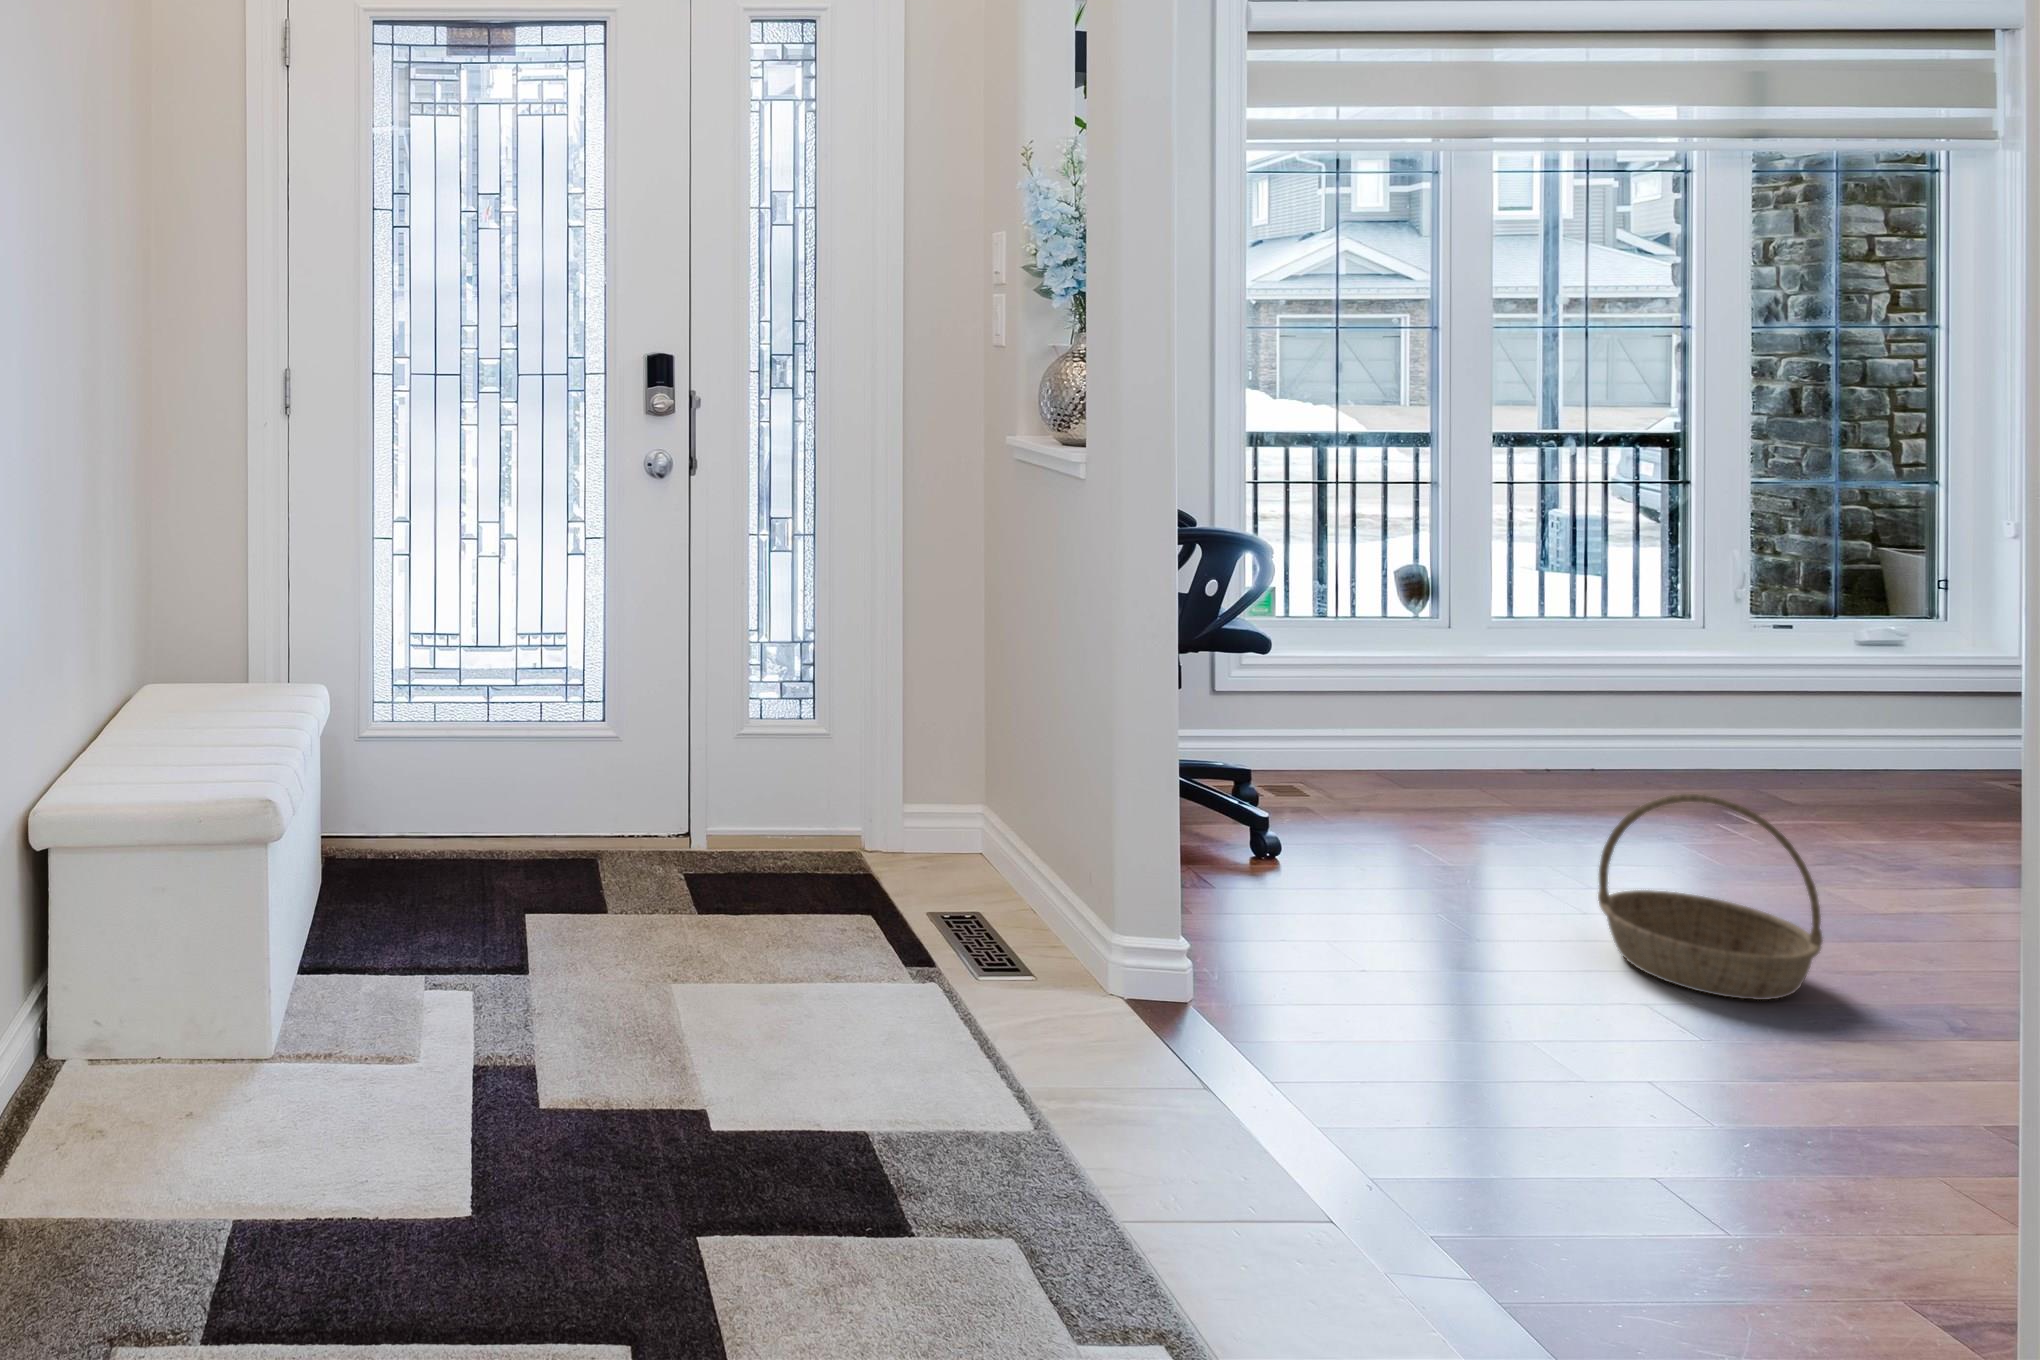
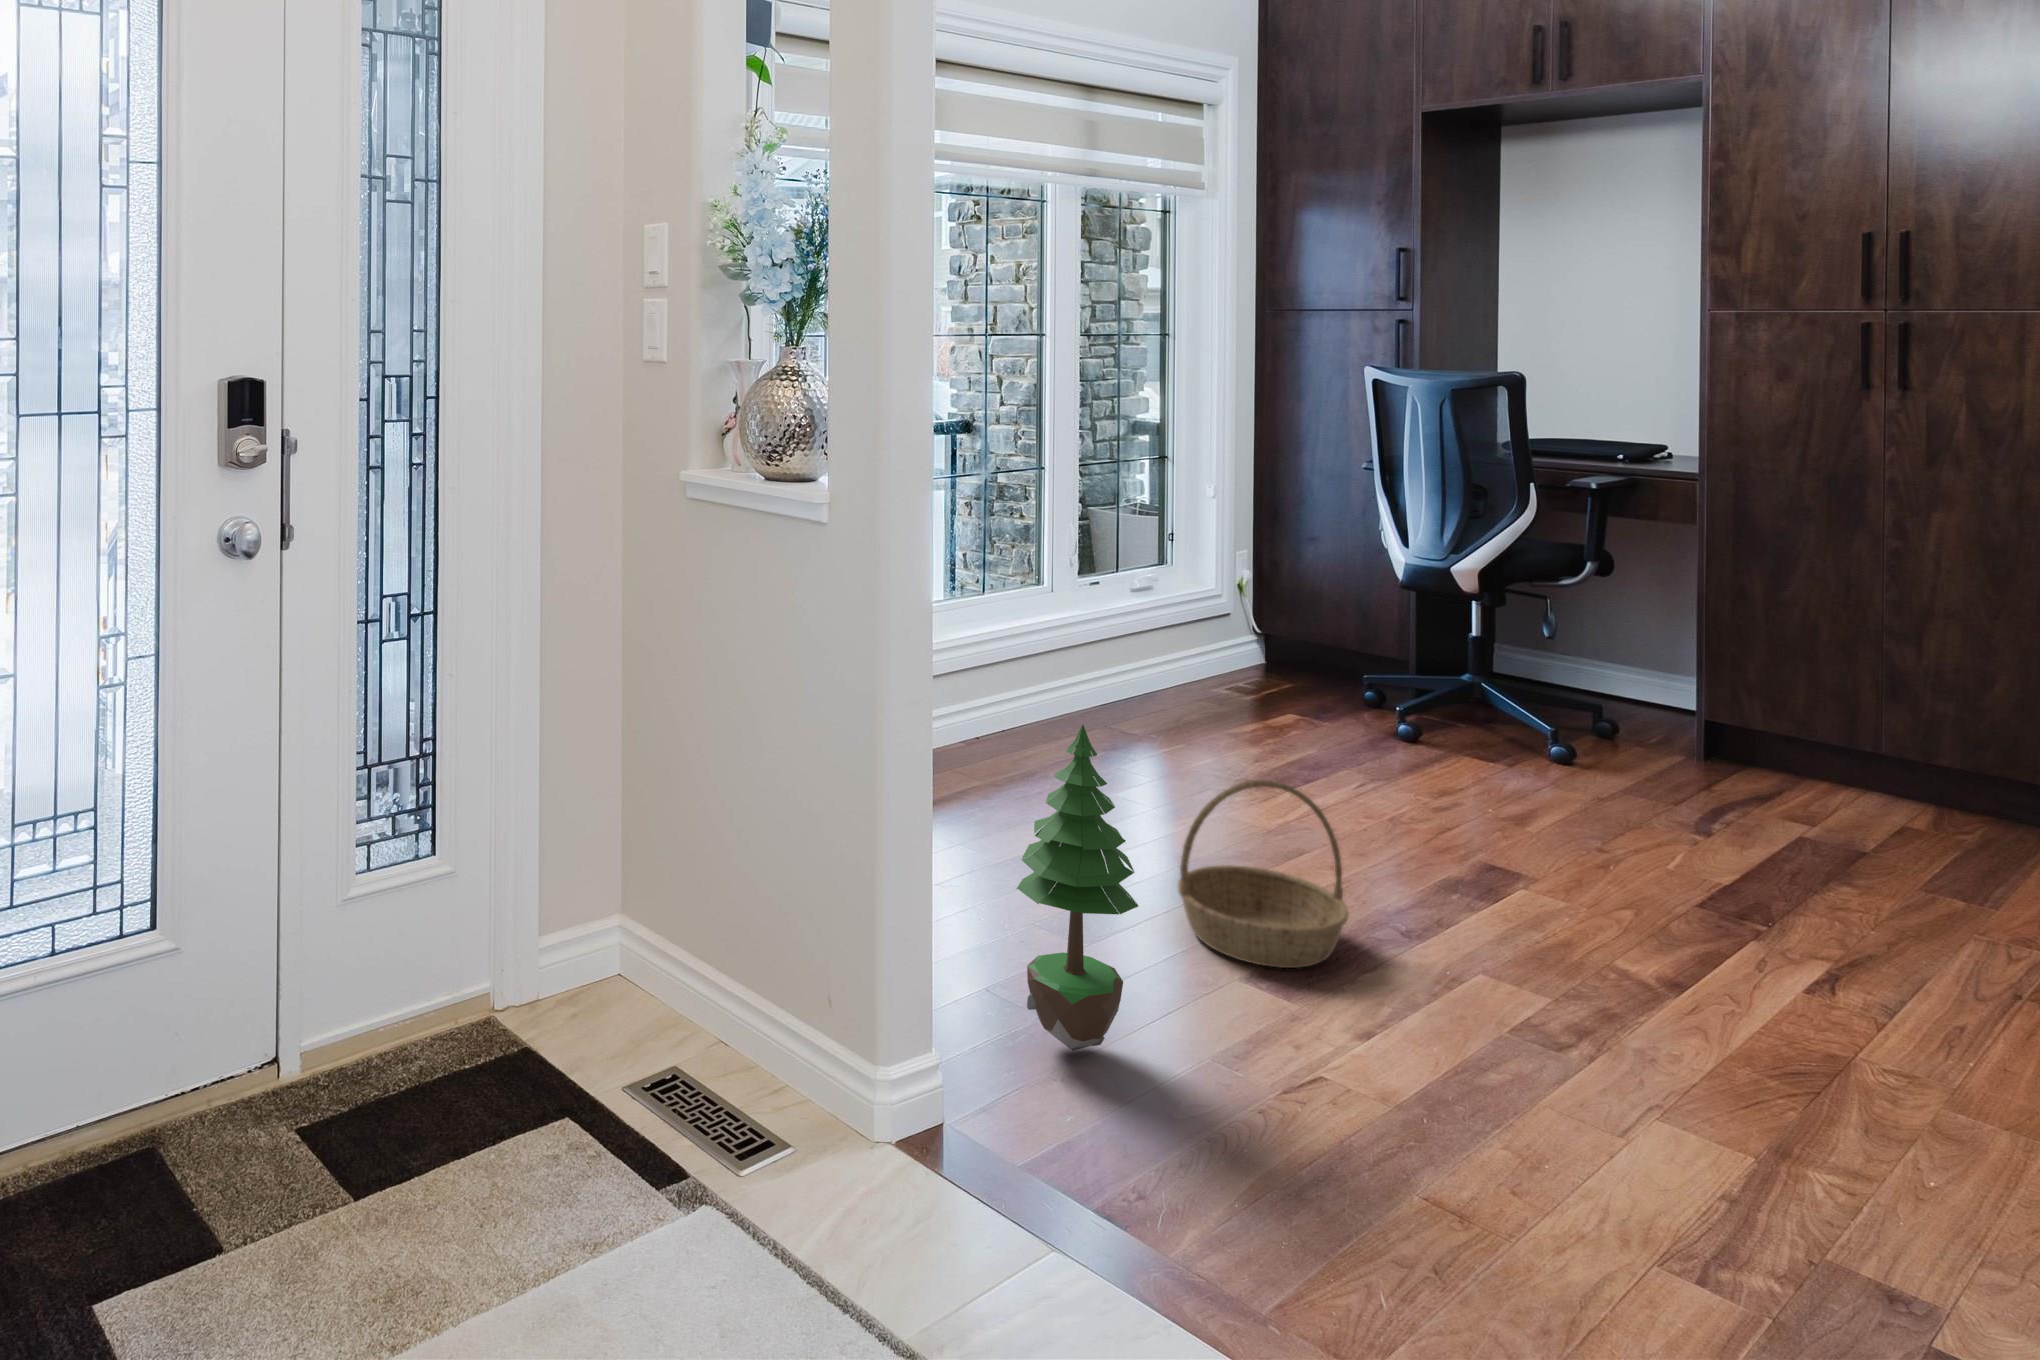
potted tree: none [1296,674,1422,981] -> present [1016,724,1138,1051]

